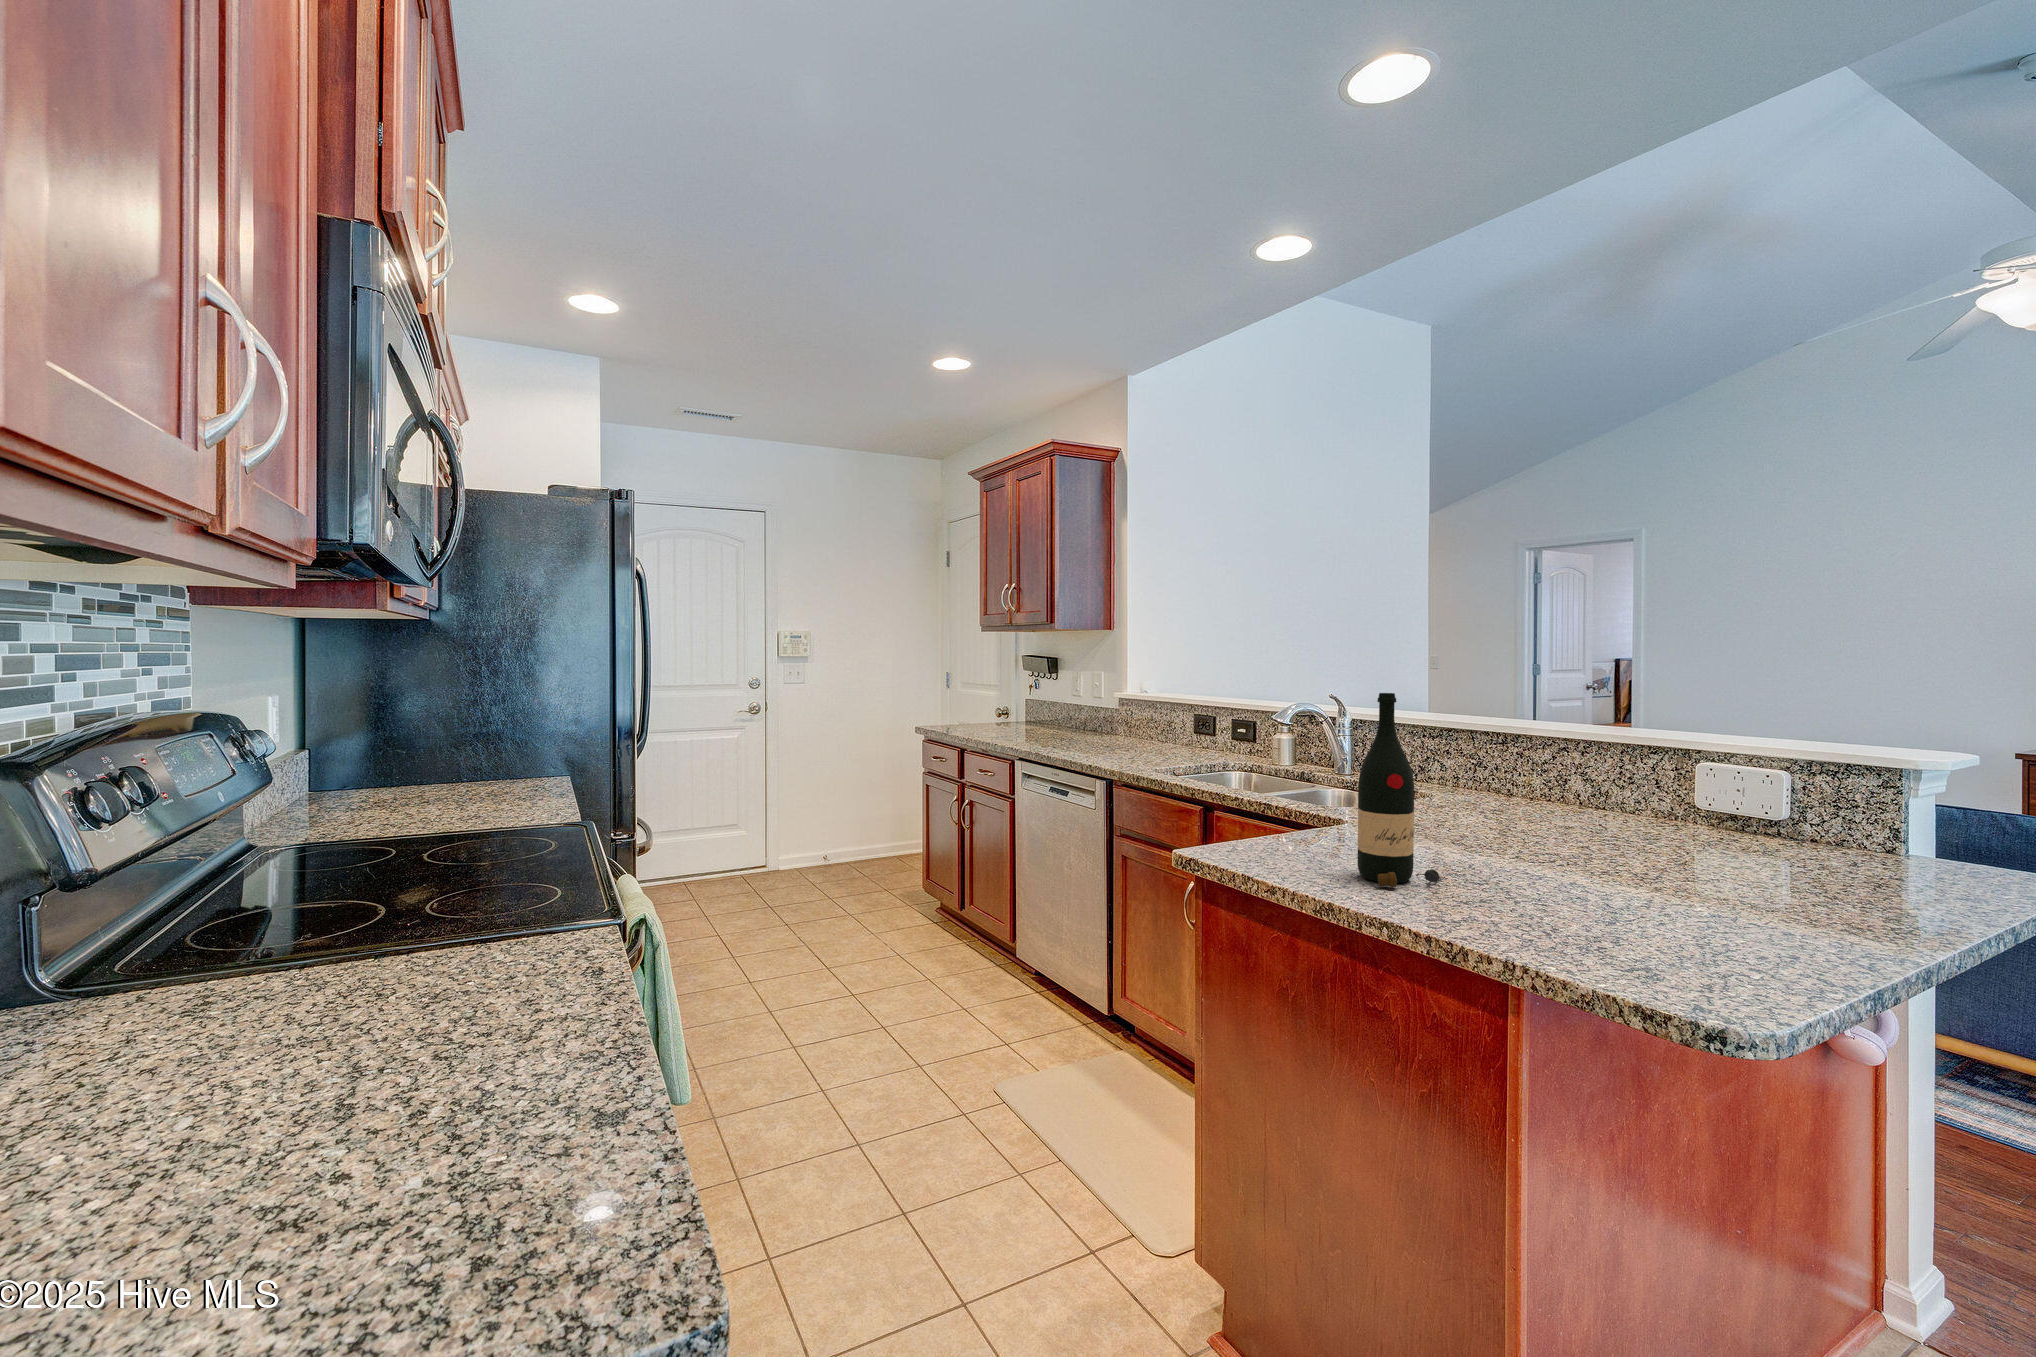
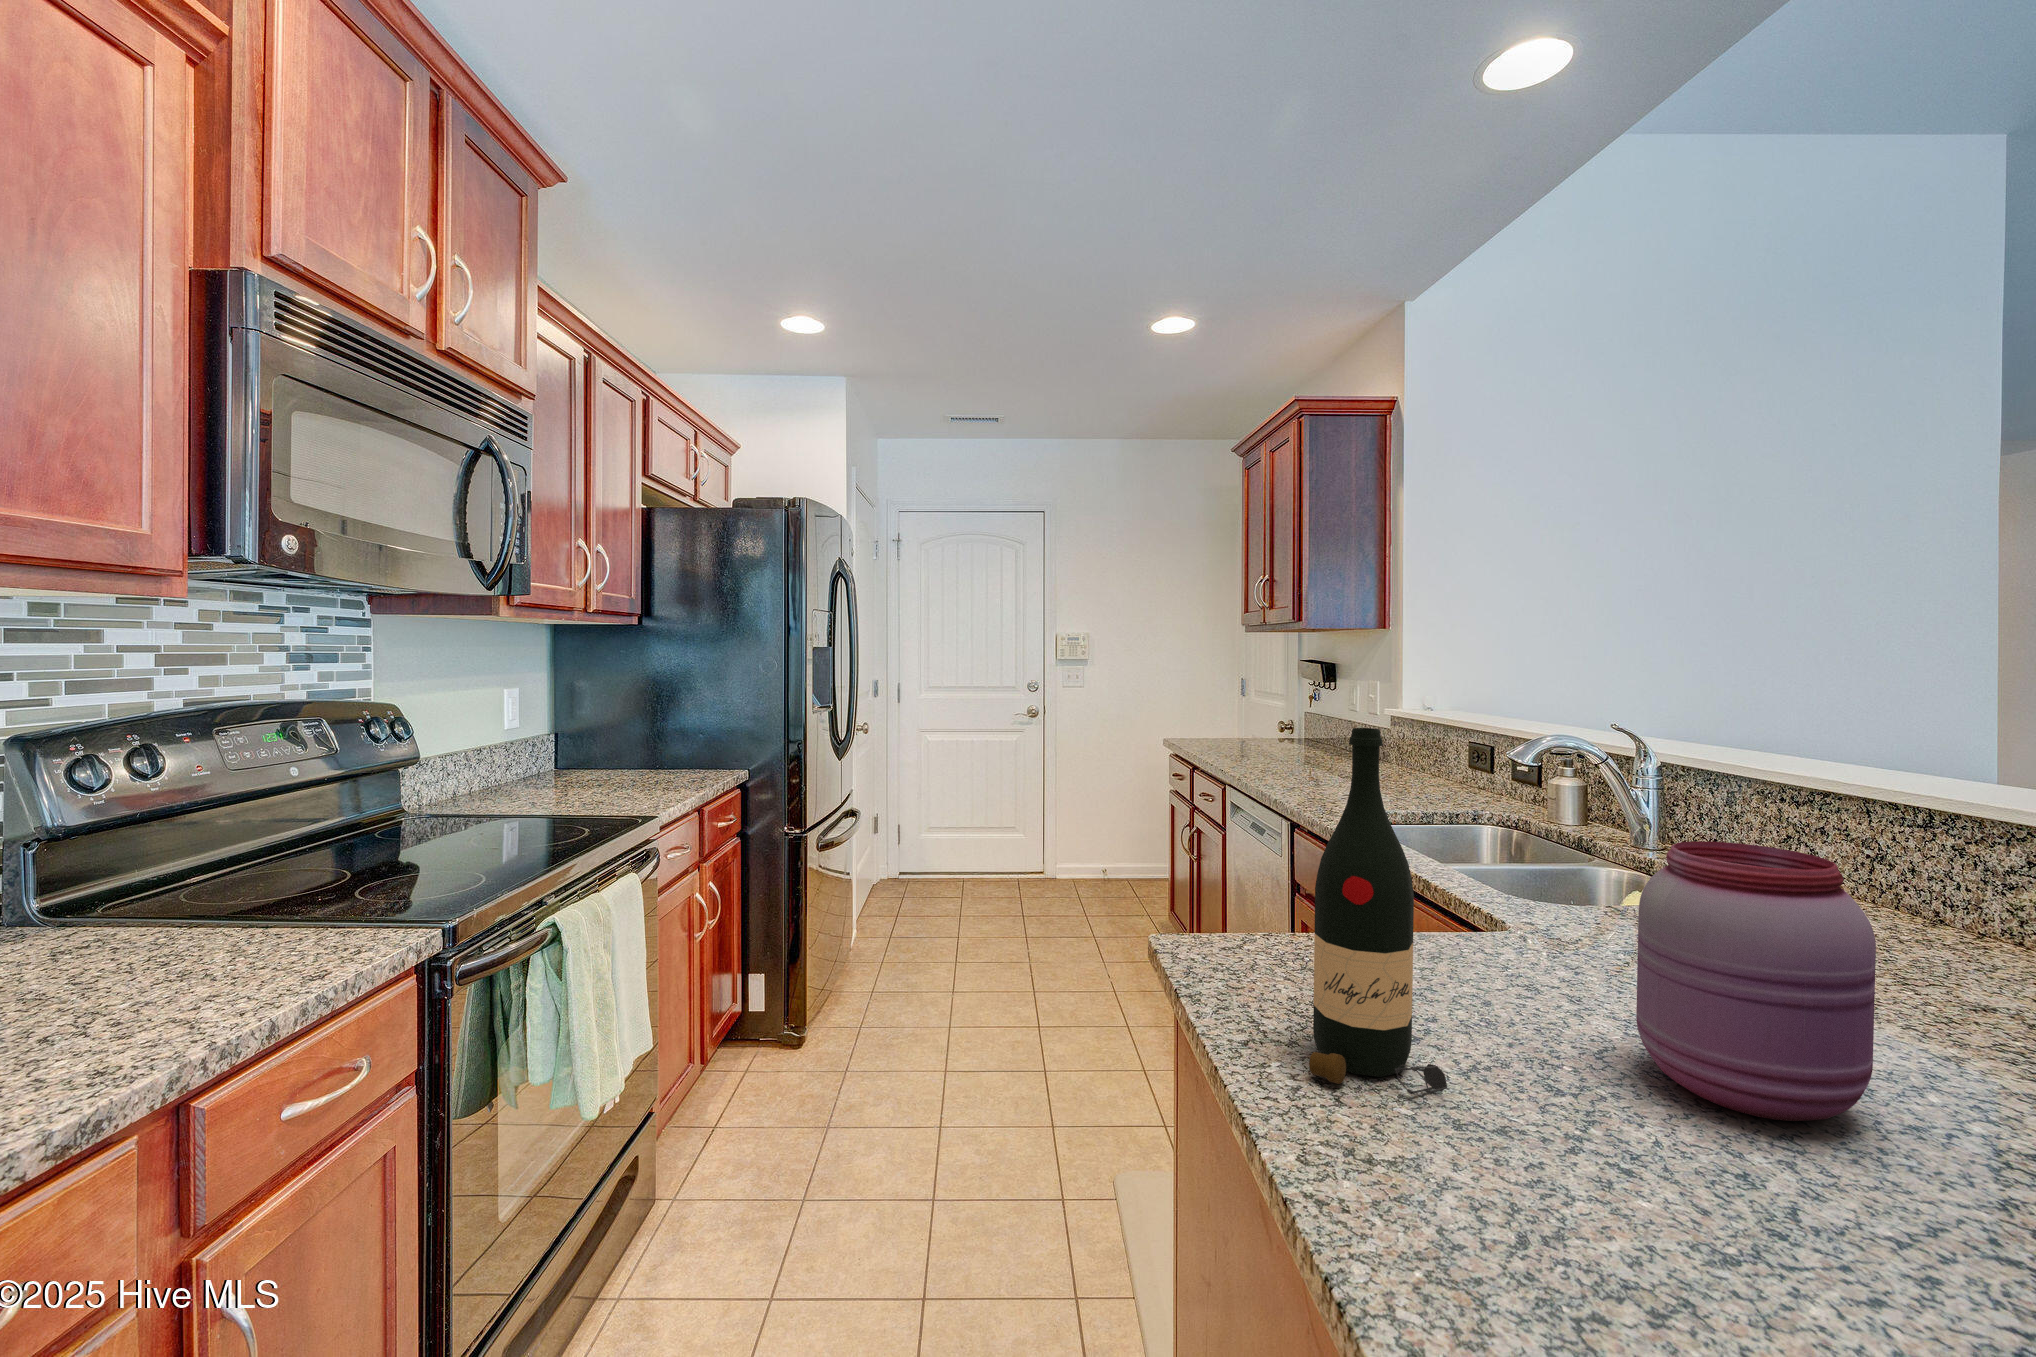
jar: none [1483,745,1583,870] -> present [1636,841,1876,1121]

